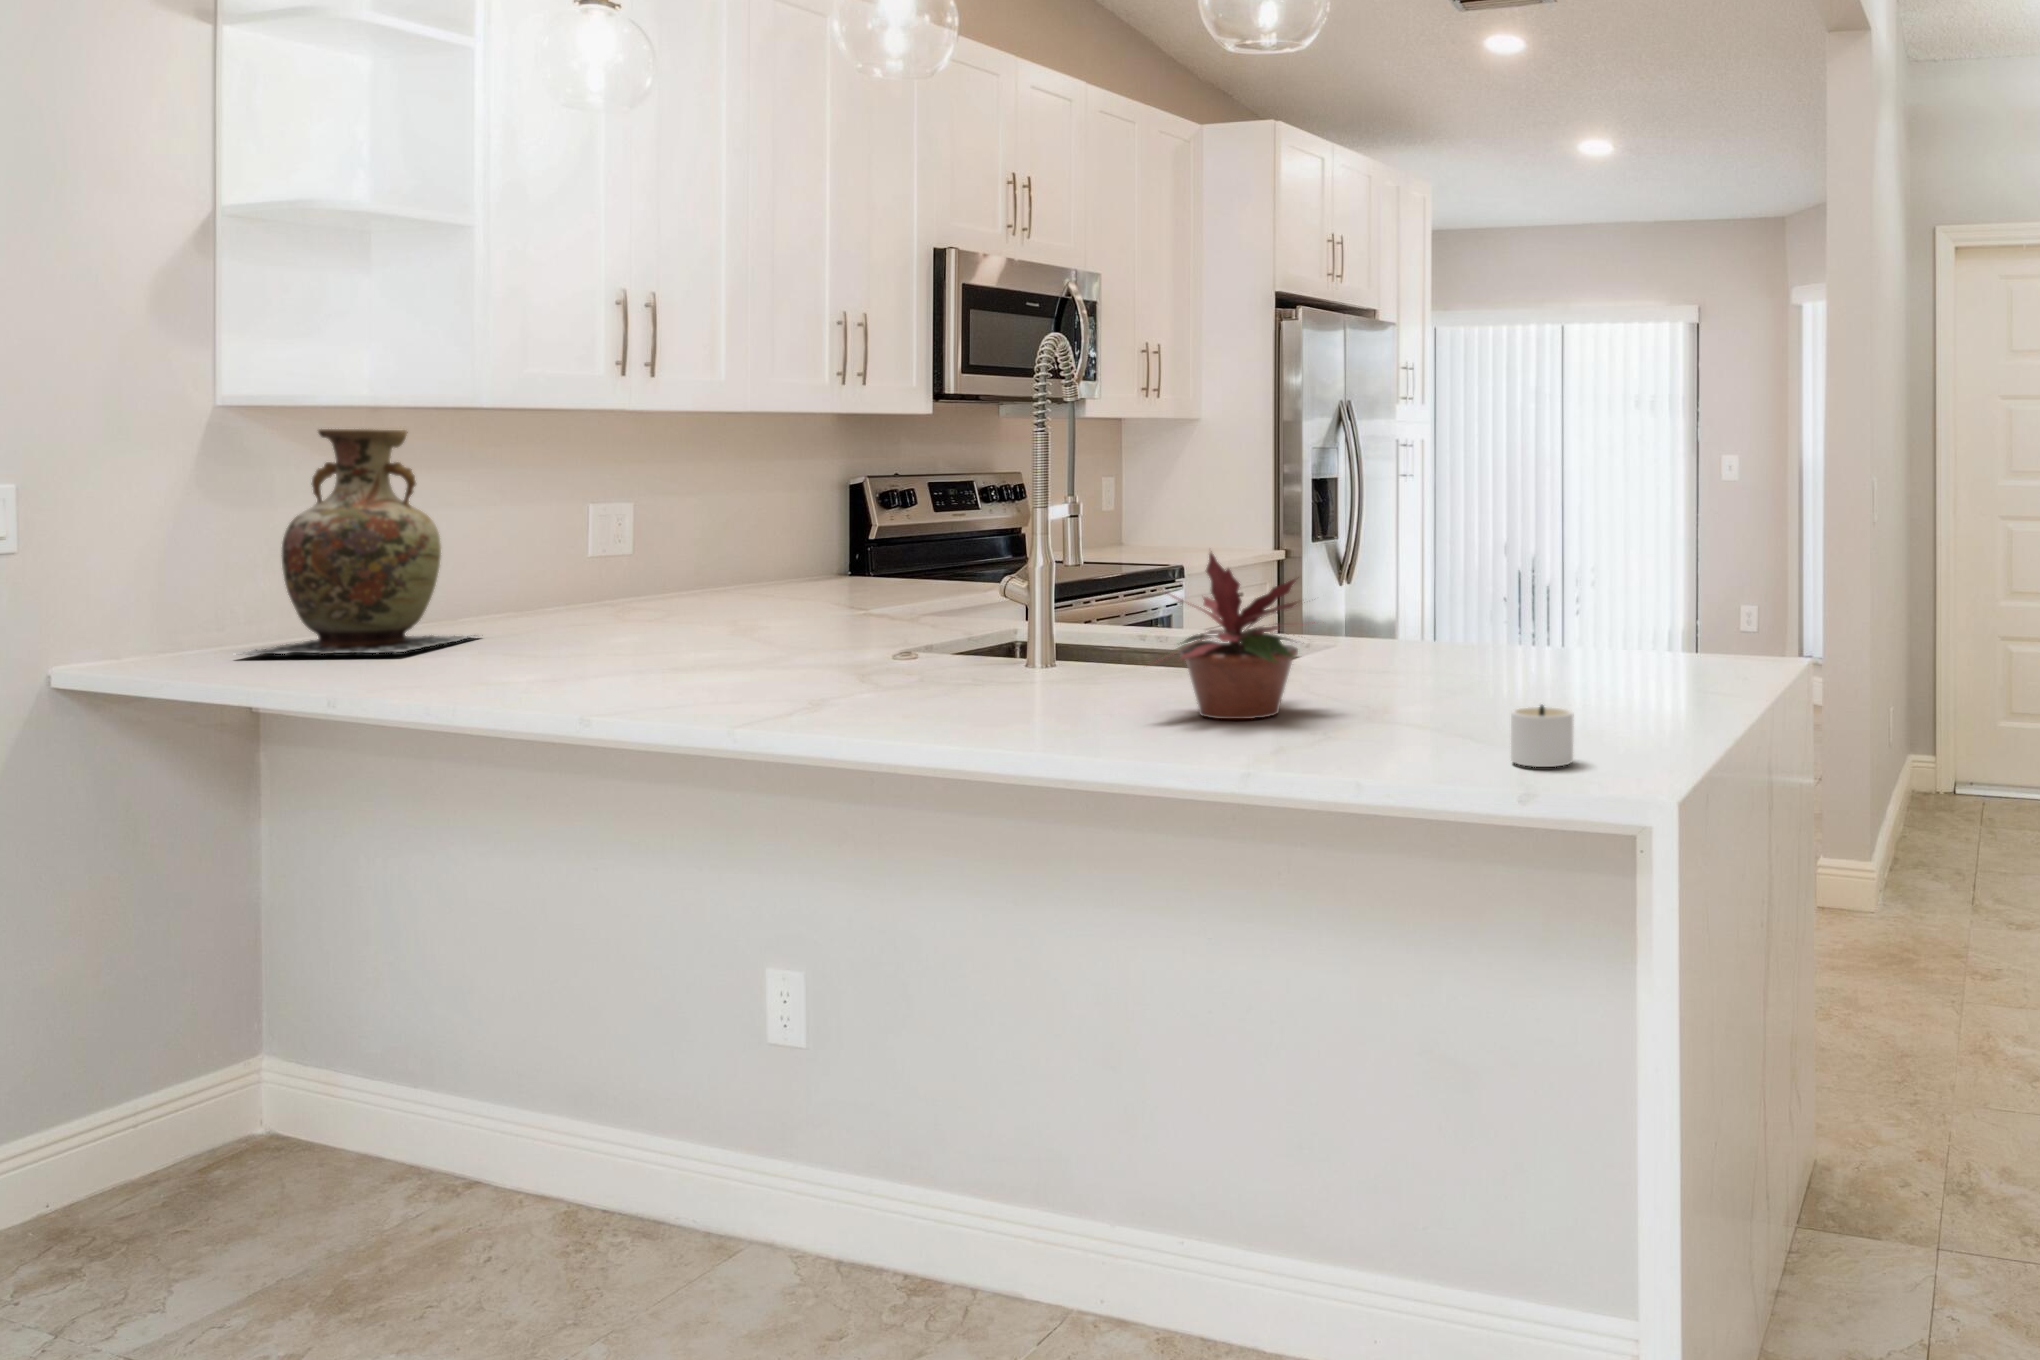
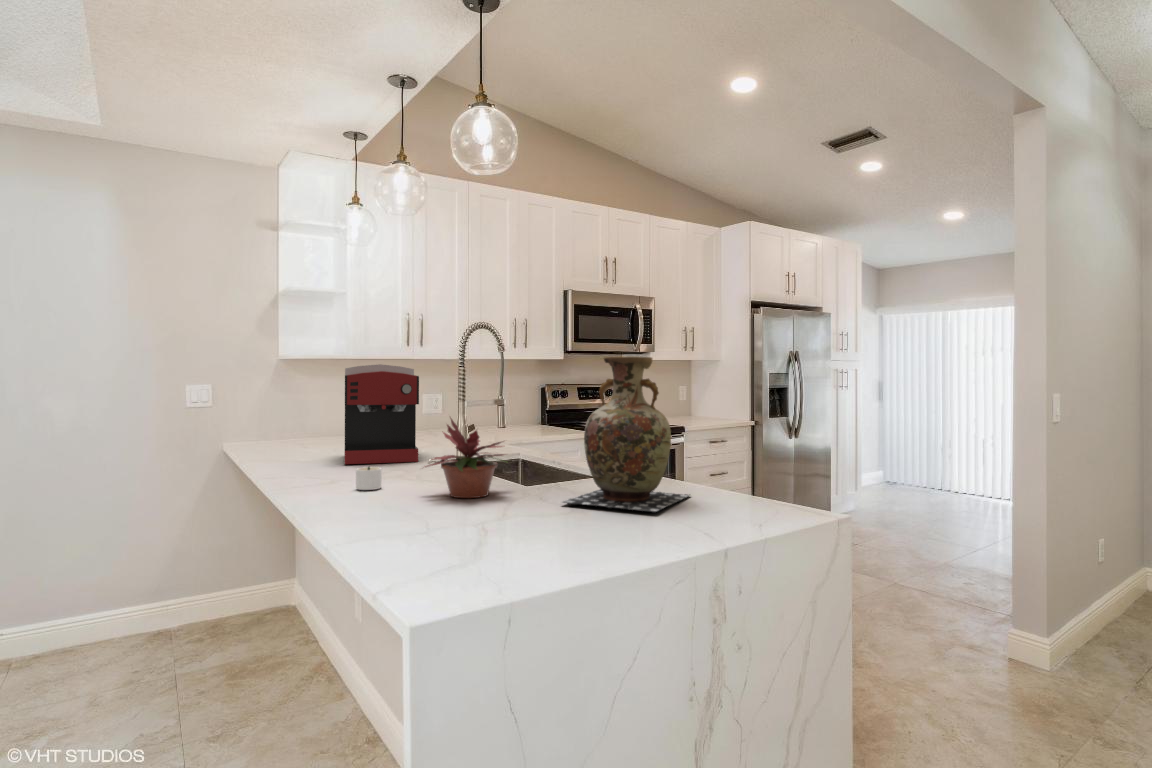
vase: present [246,429,475,655] -> present [562,356,690,512]
coffee maker: none [615,432,876,686] -> present [344,364,419,464]
candle: present [1511,705,1574,767] -> present [356,467,382,490]

